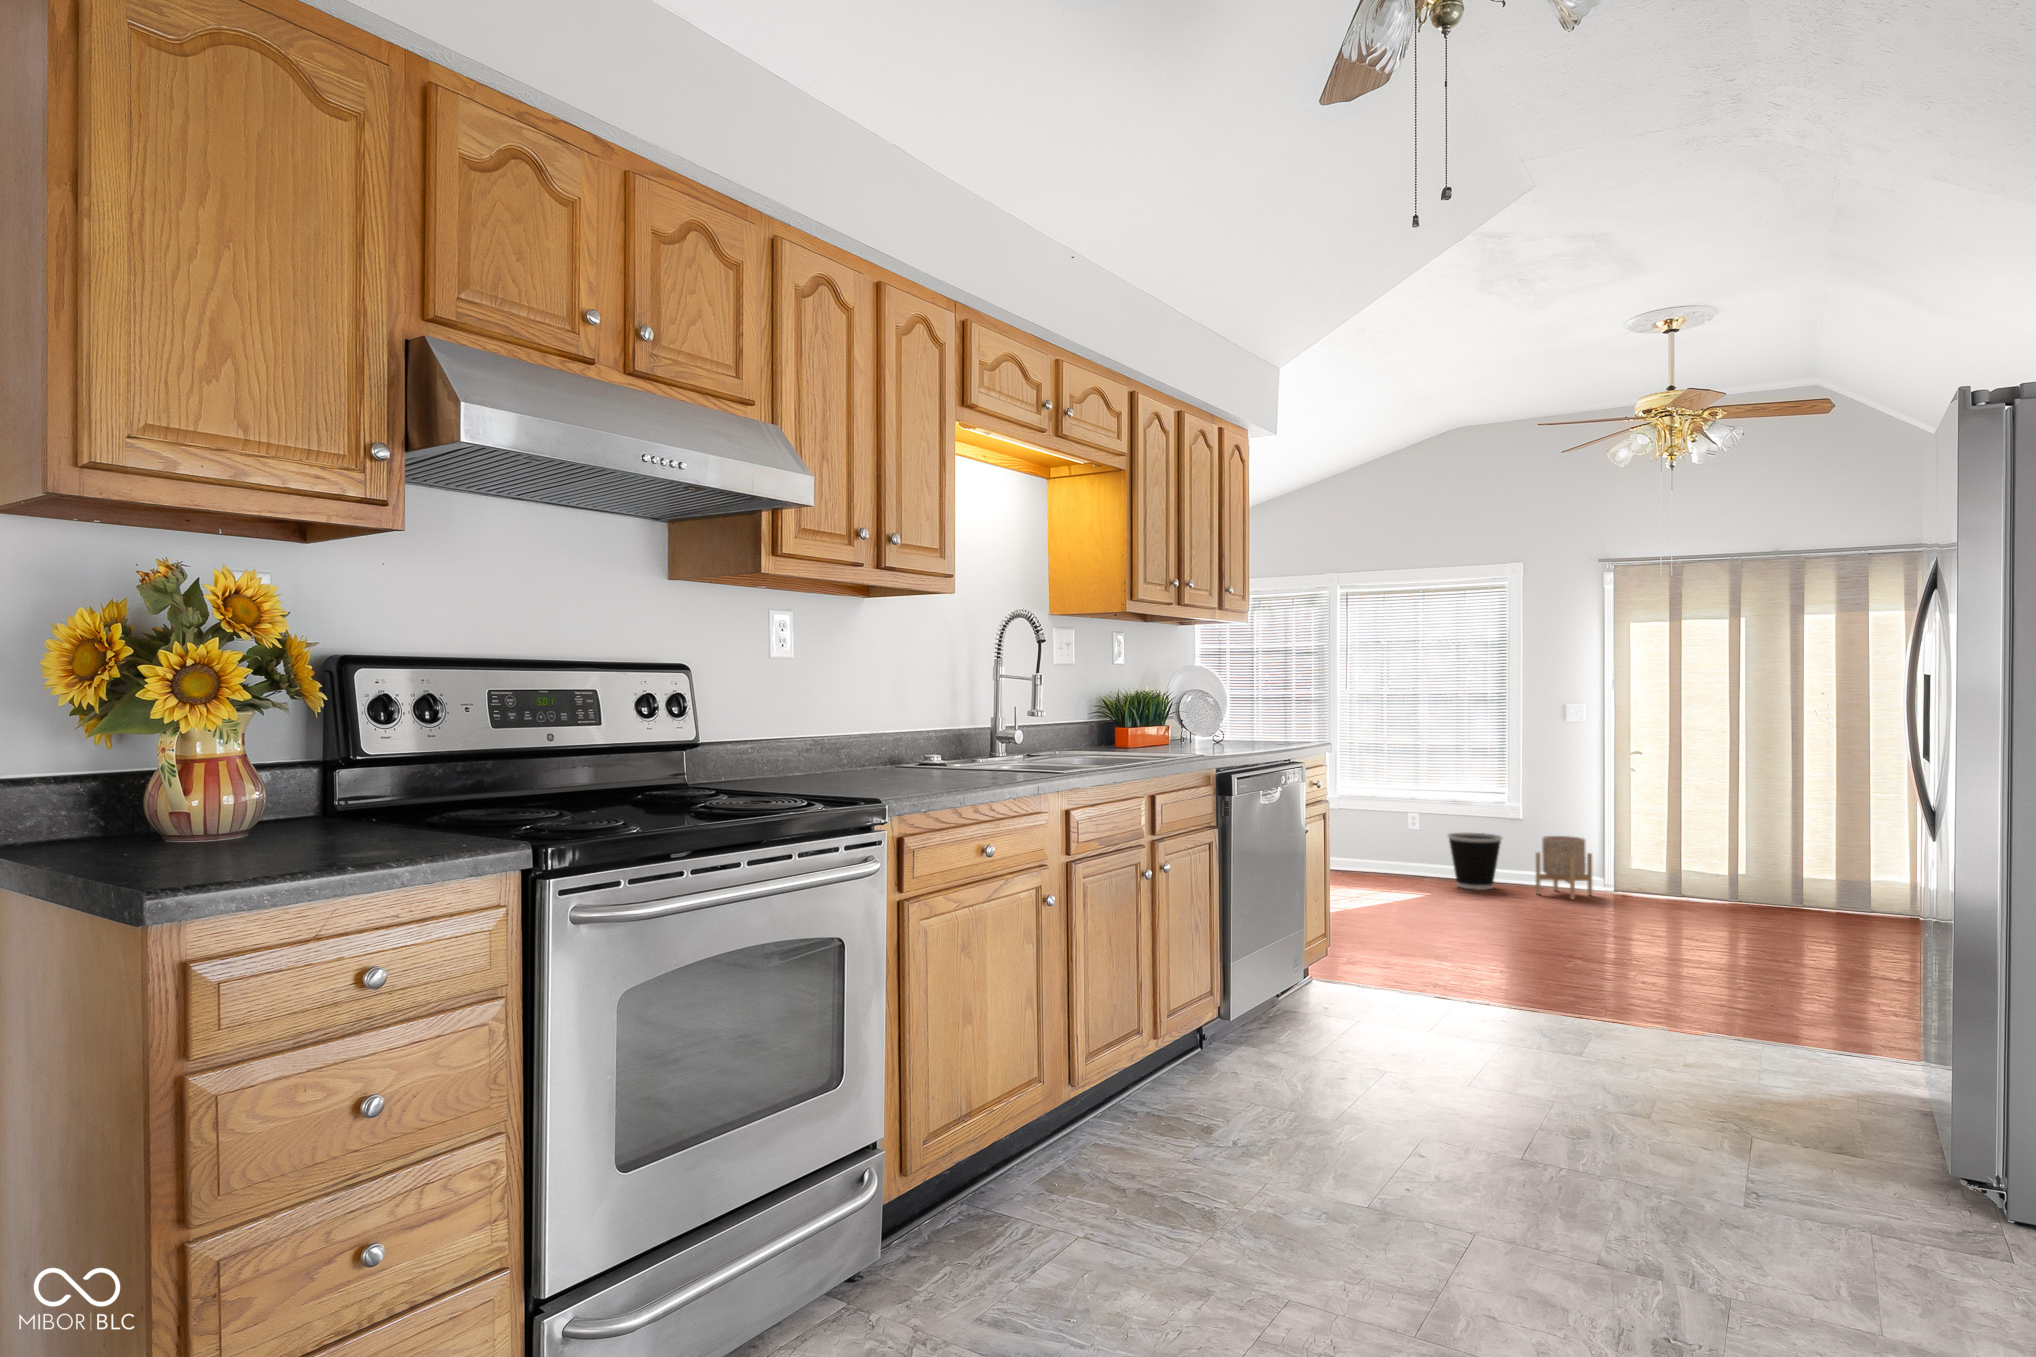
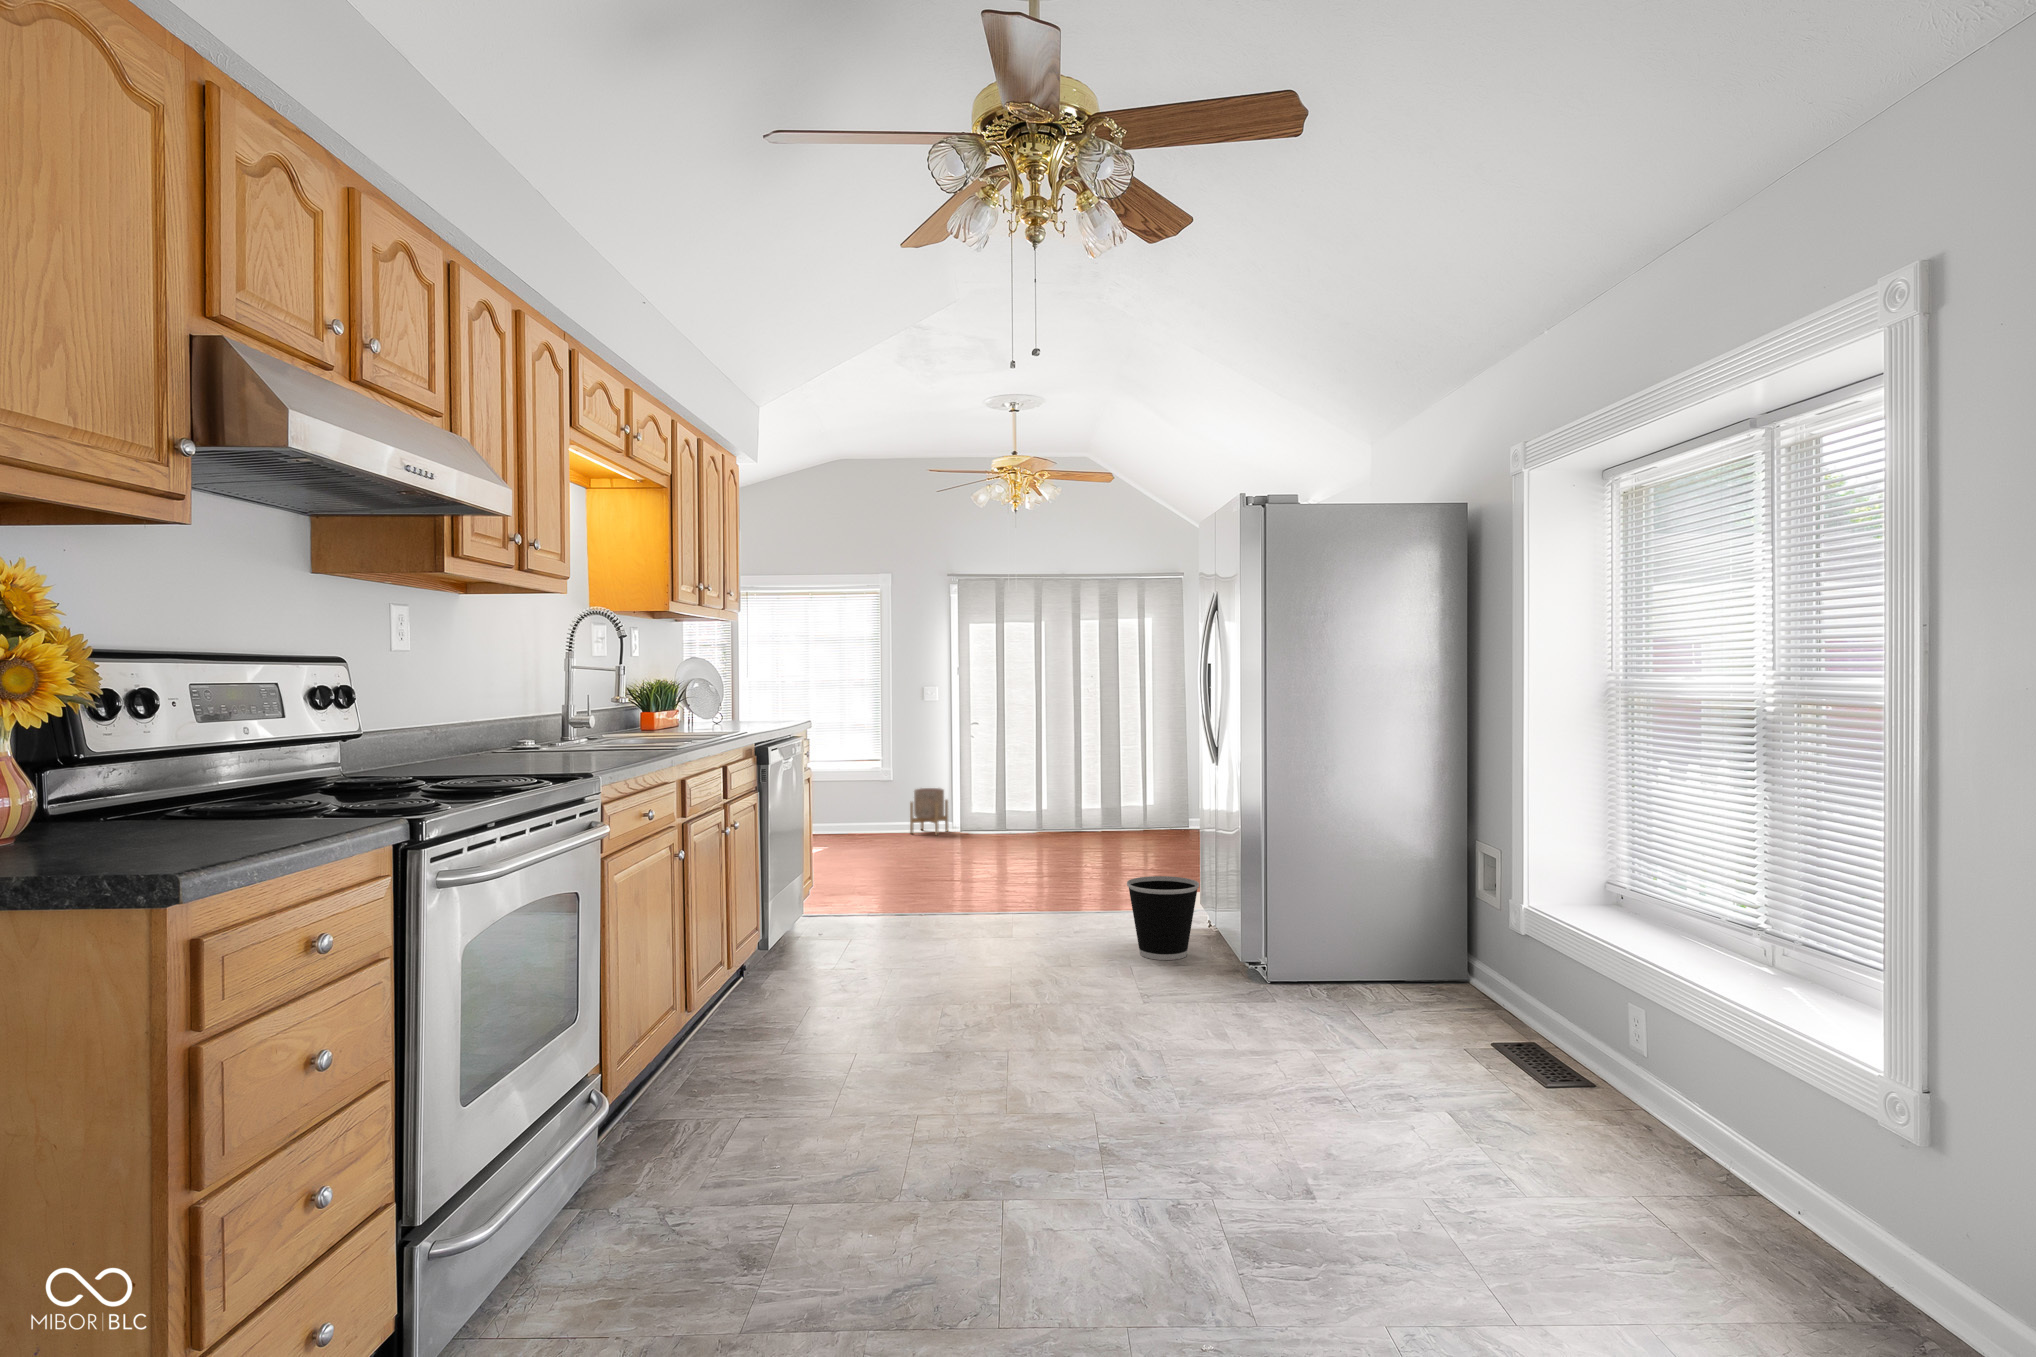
wastebasket: present [1448,833,1502,890] -> present [1127,876,1199,960]

